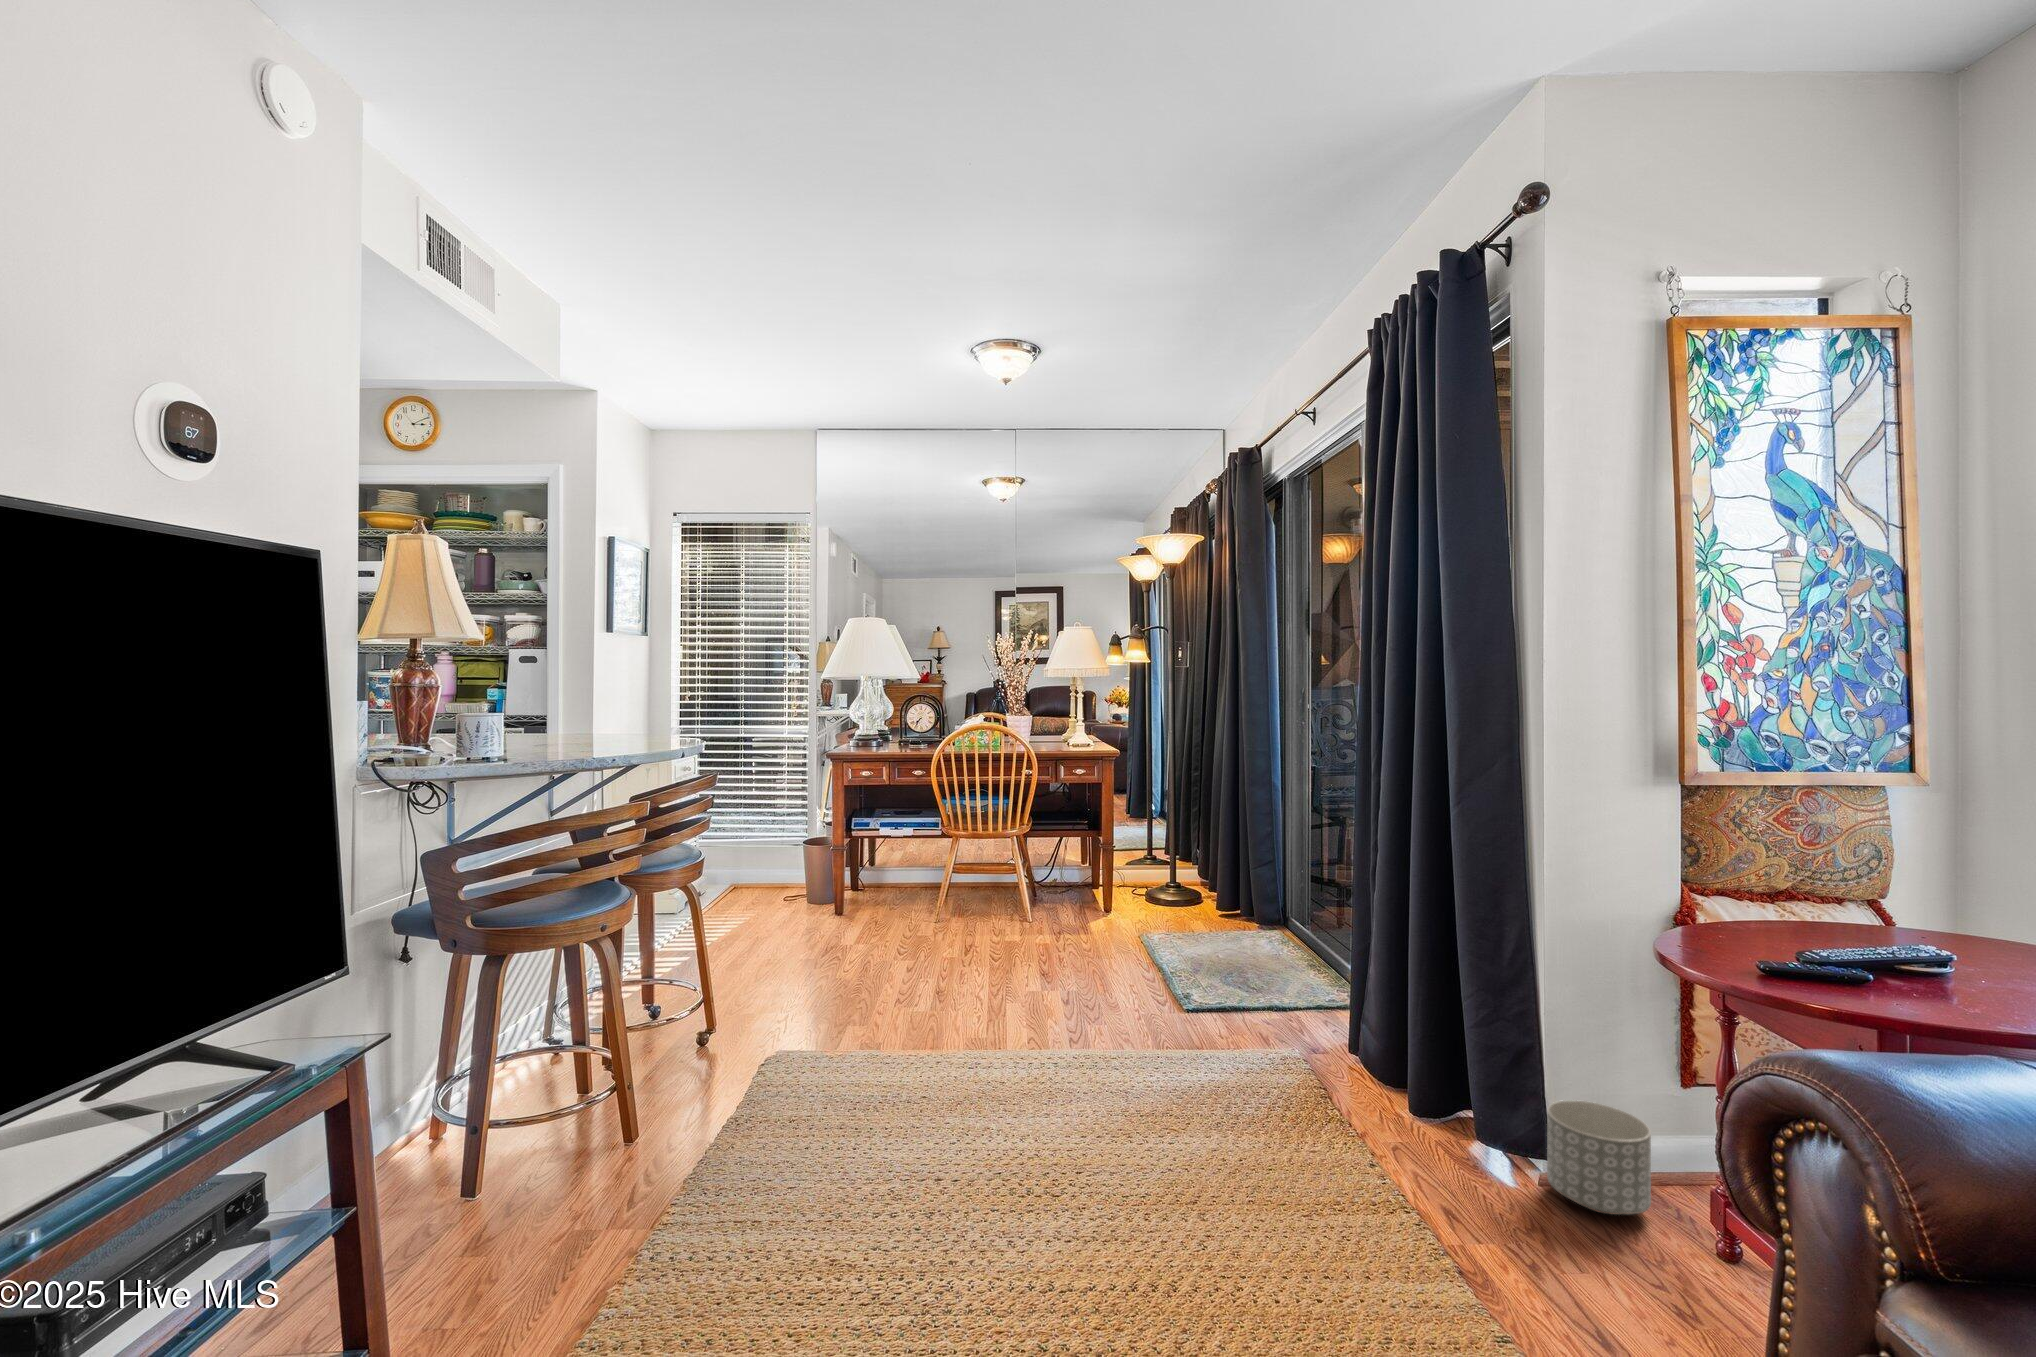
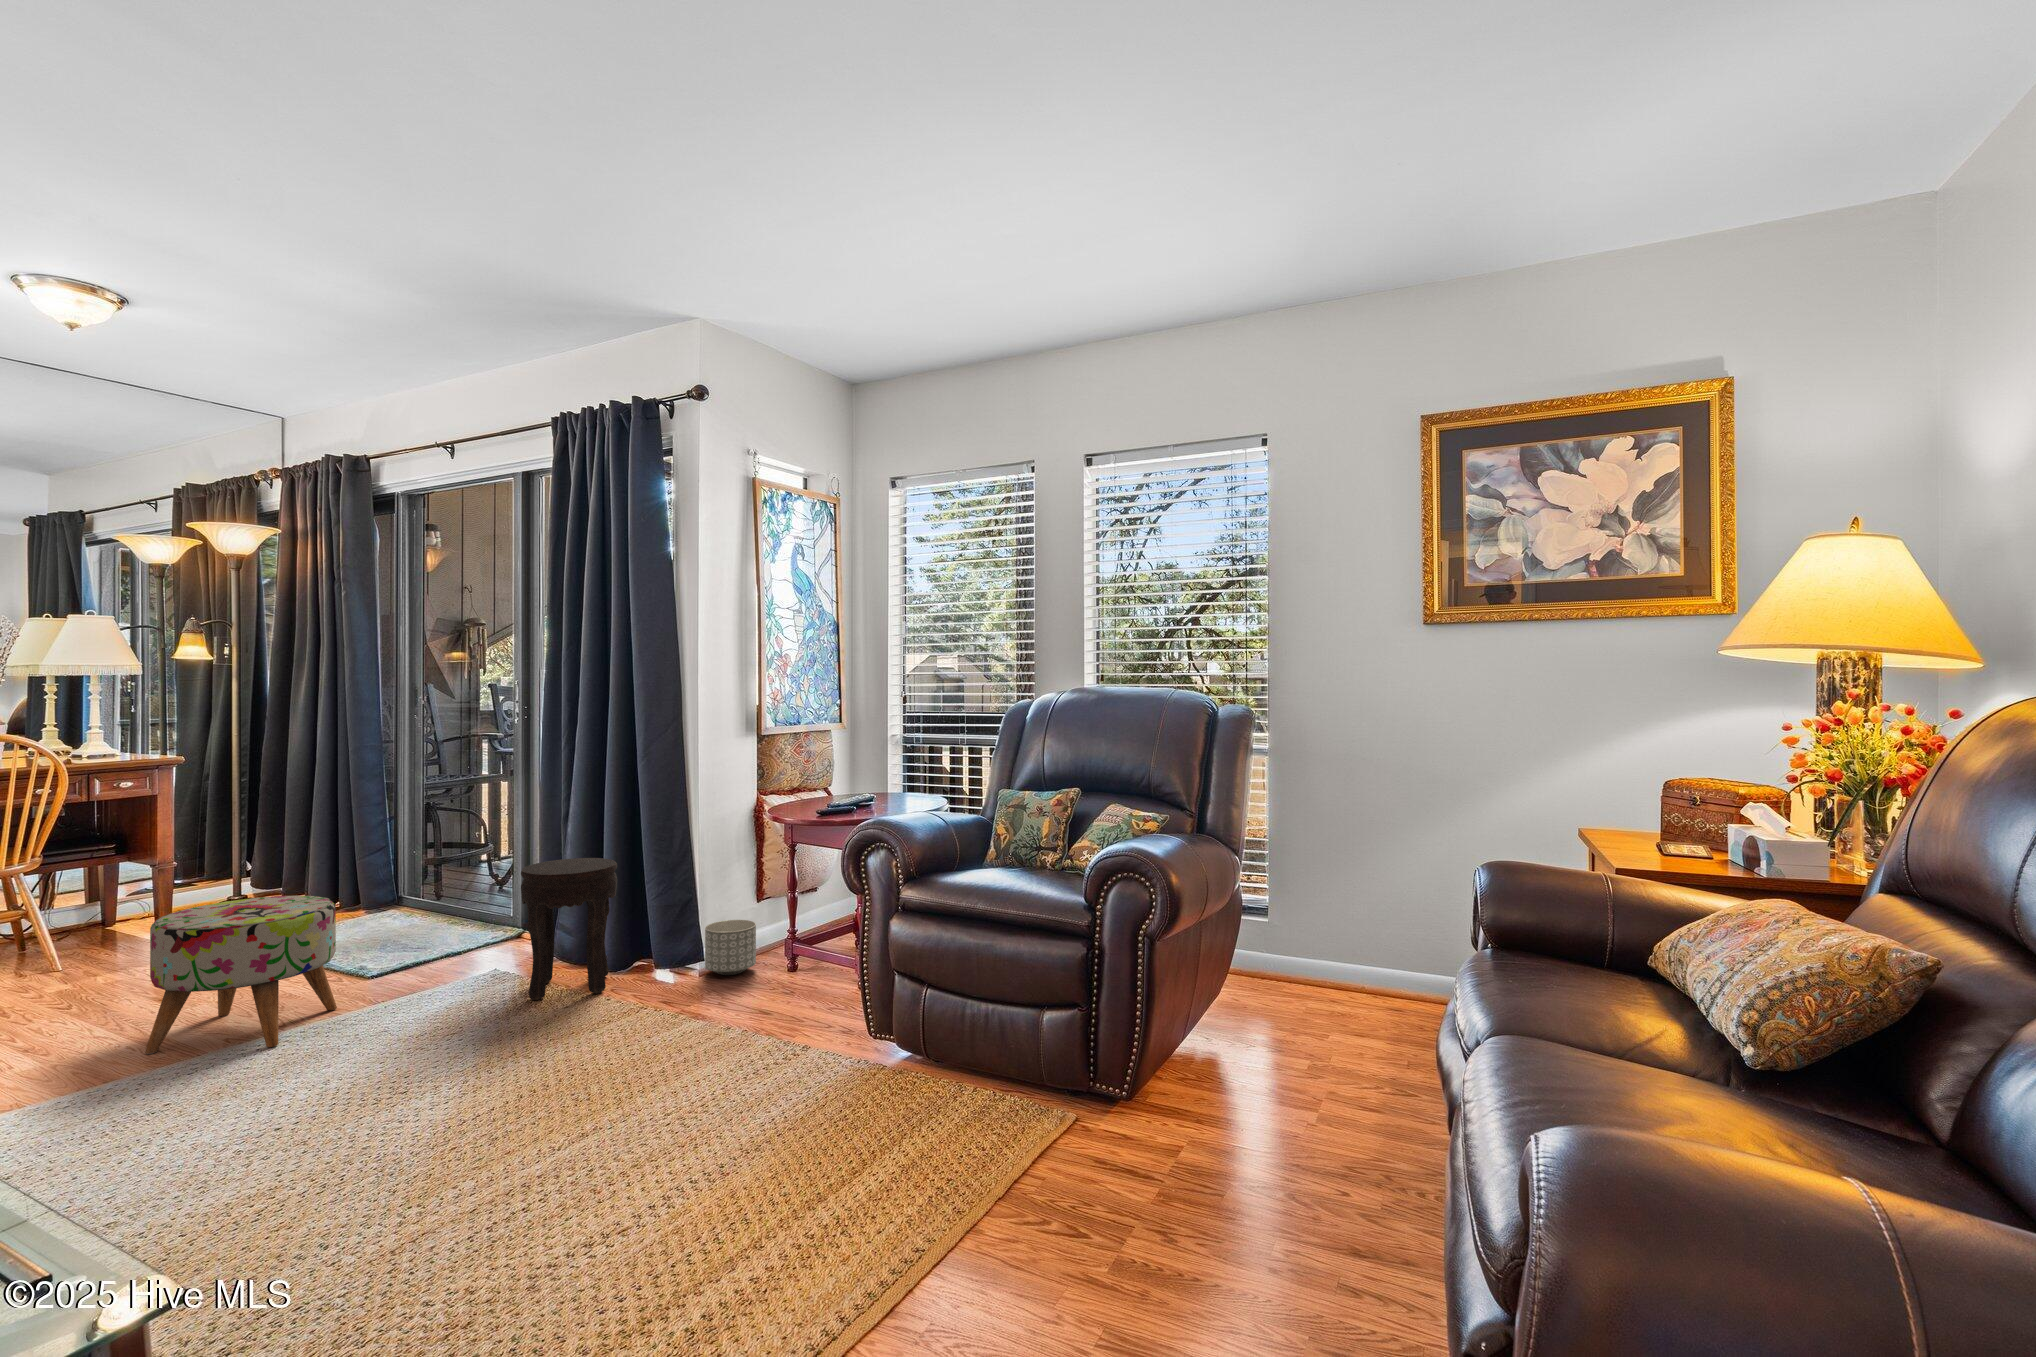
ottoman: none [961,896,1116,1063] -> present [145,895,337,1054]
side table: none [1278,927,1410,1146] -> present [521,858,617,1000]

